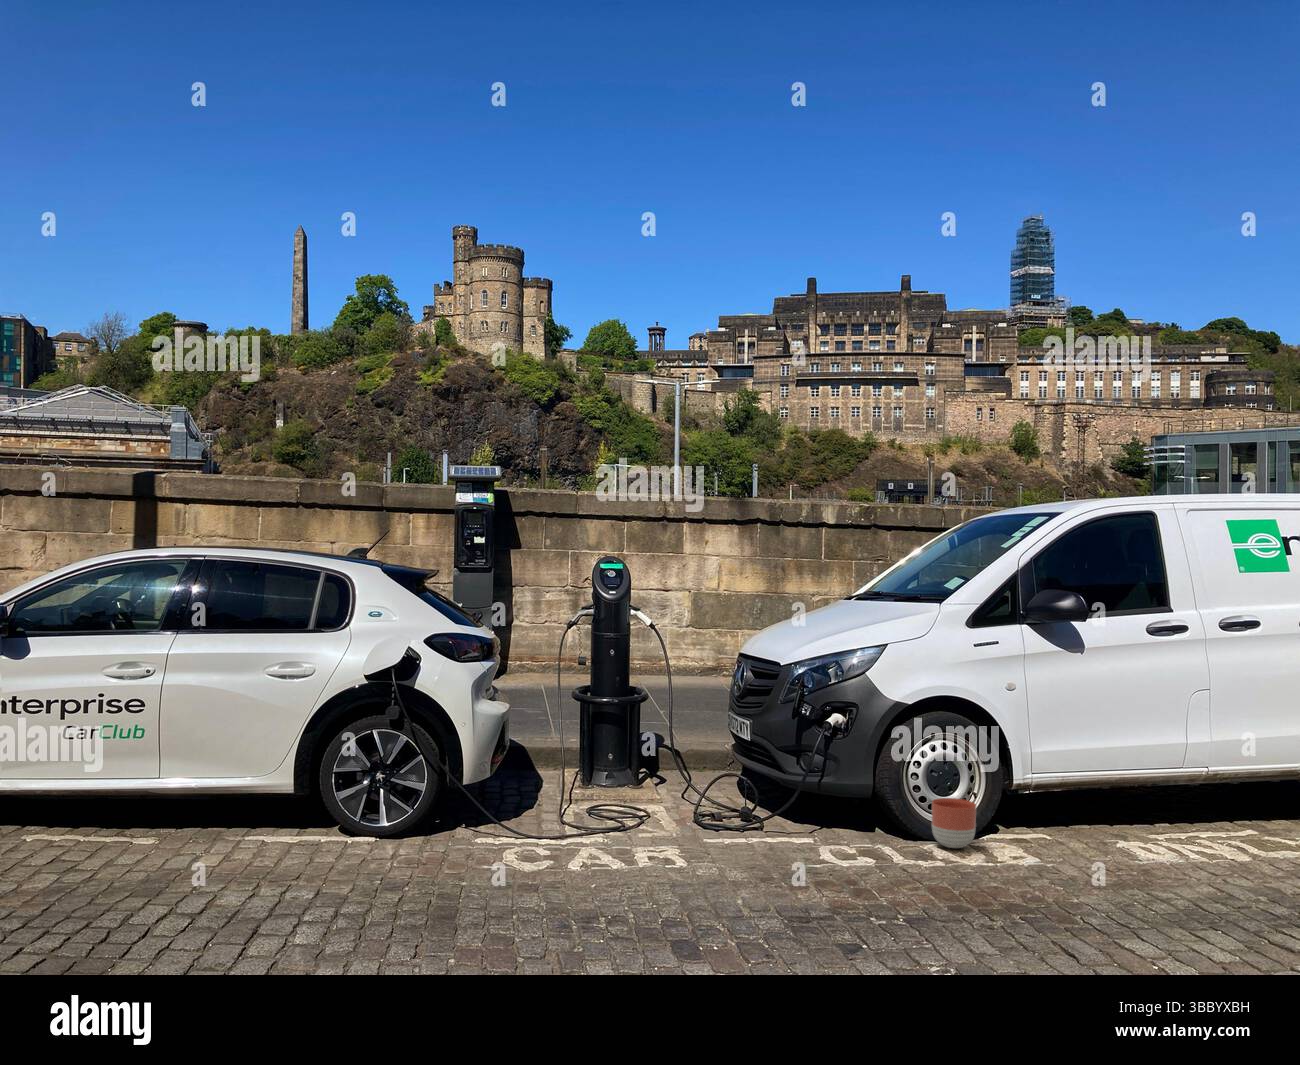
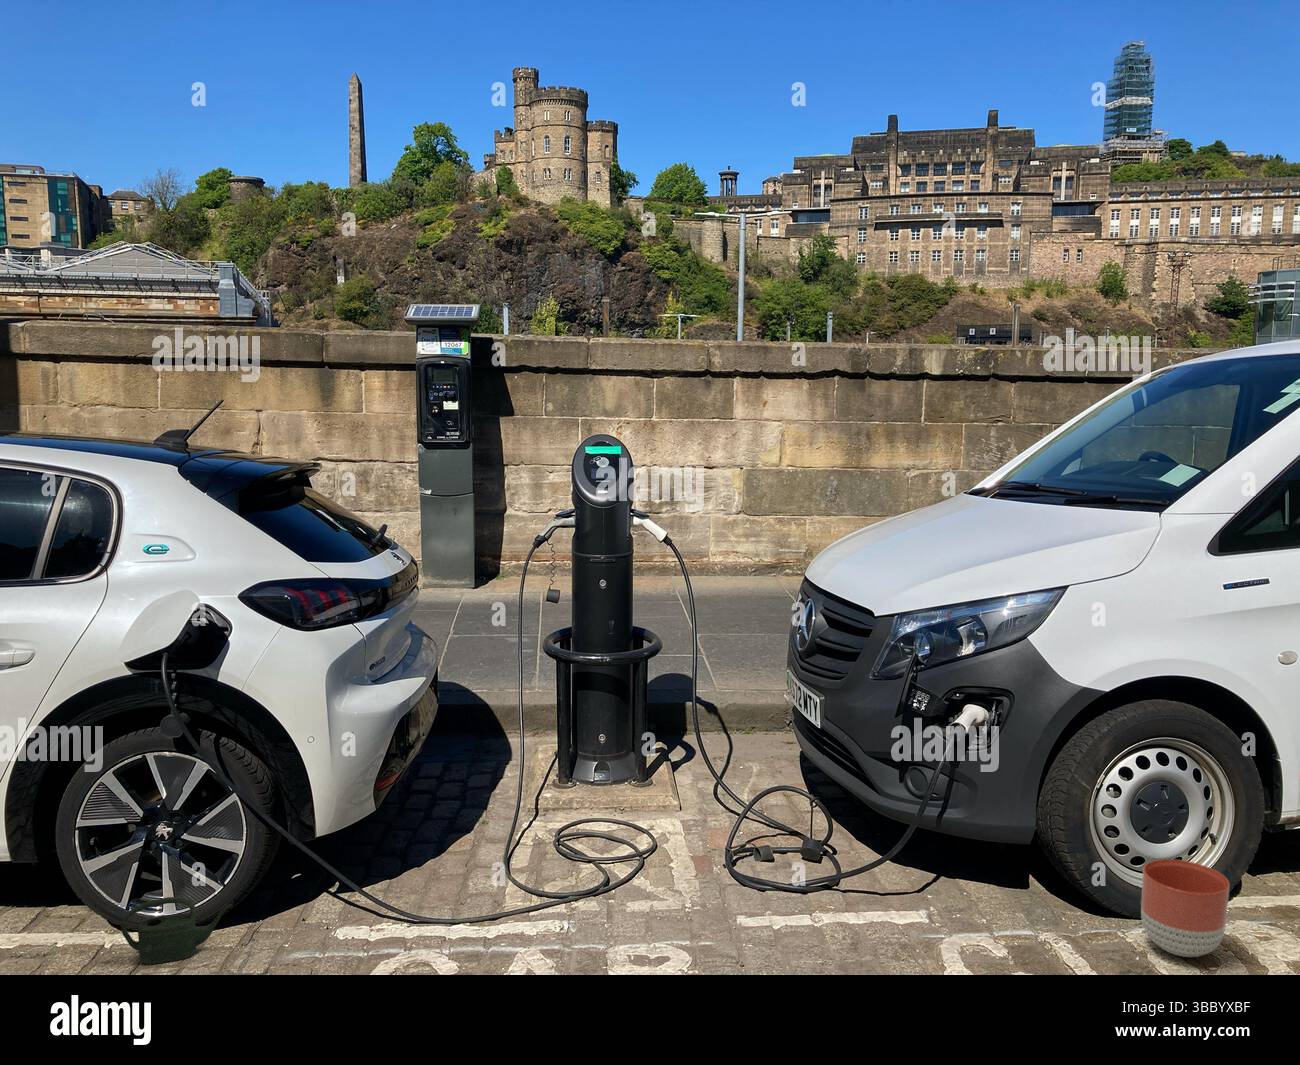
watering can: none [358,816,418,853] -> present [121,897,233,964]

